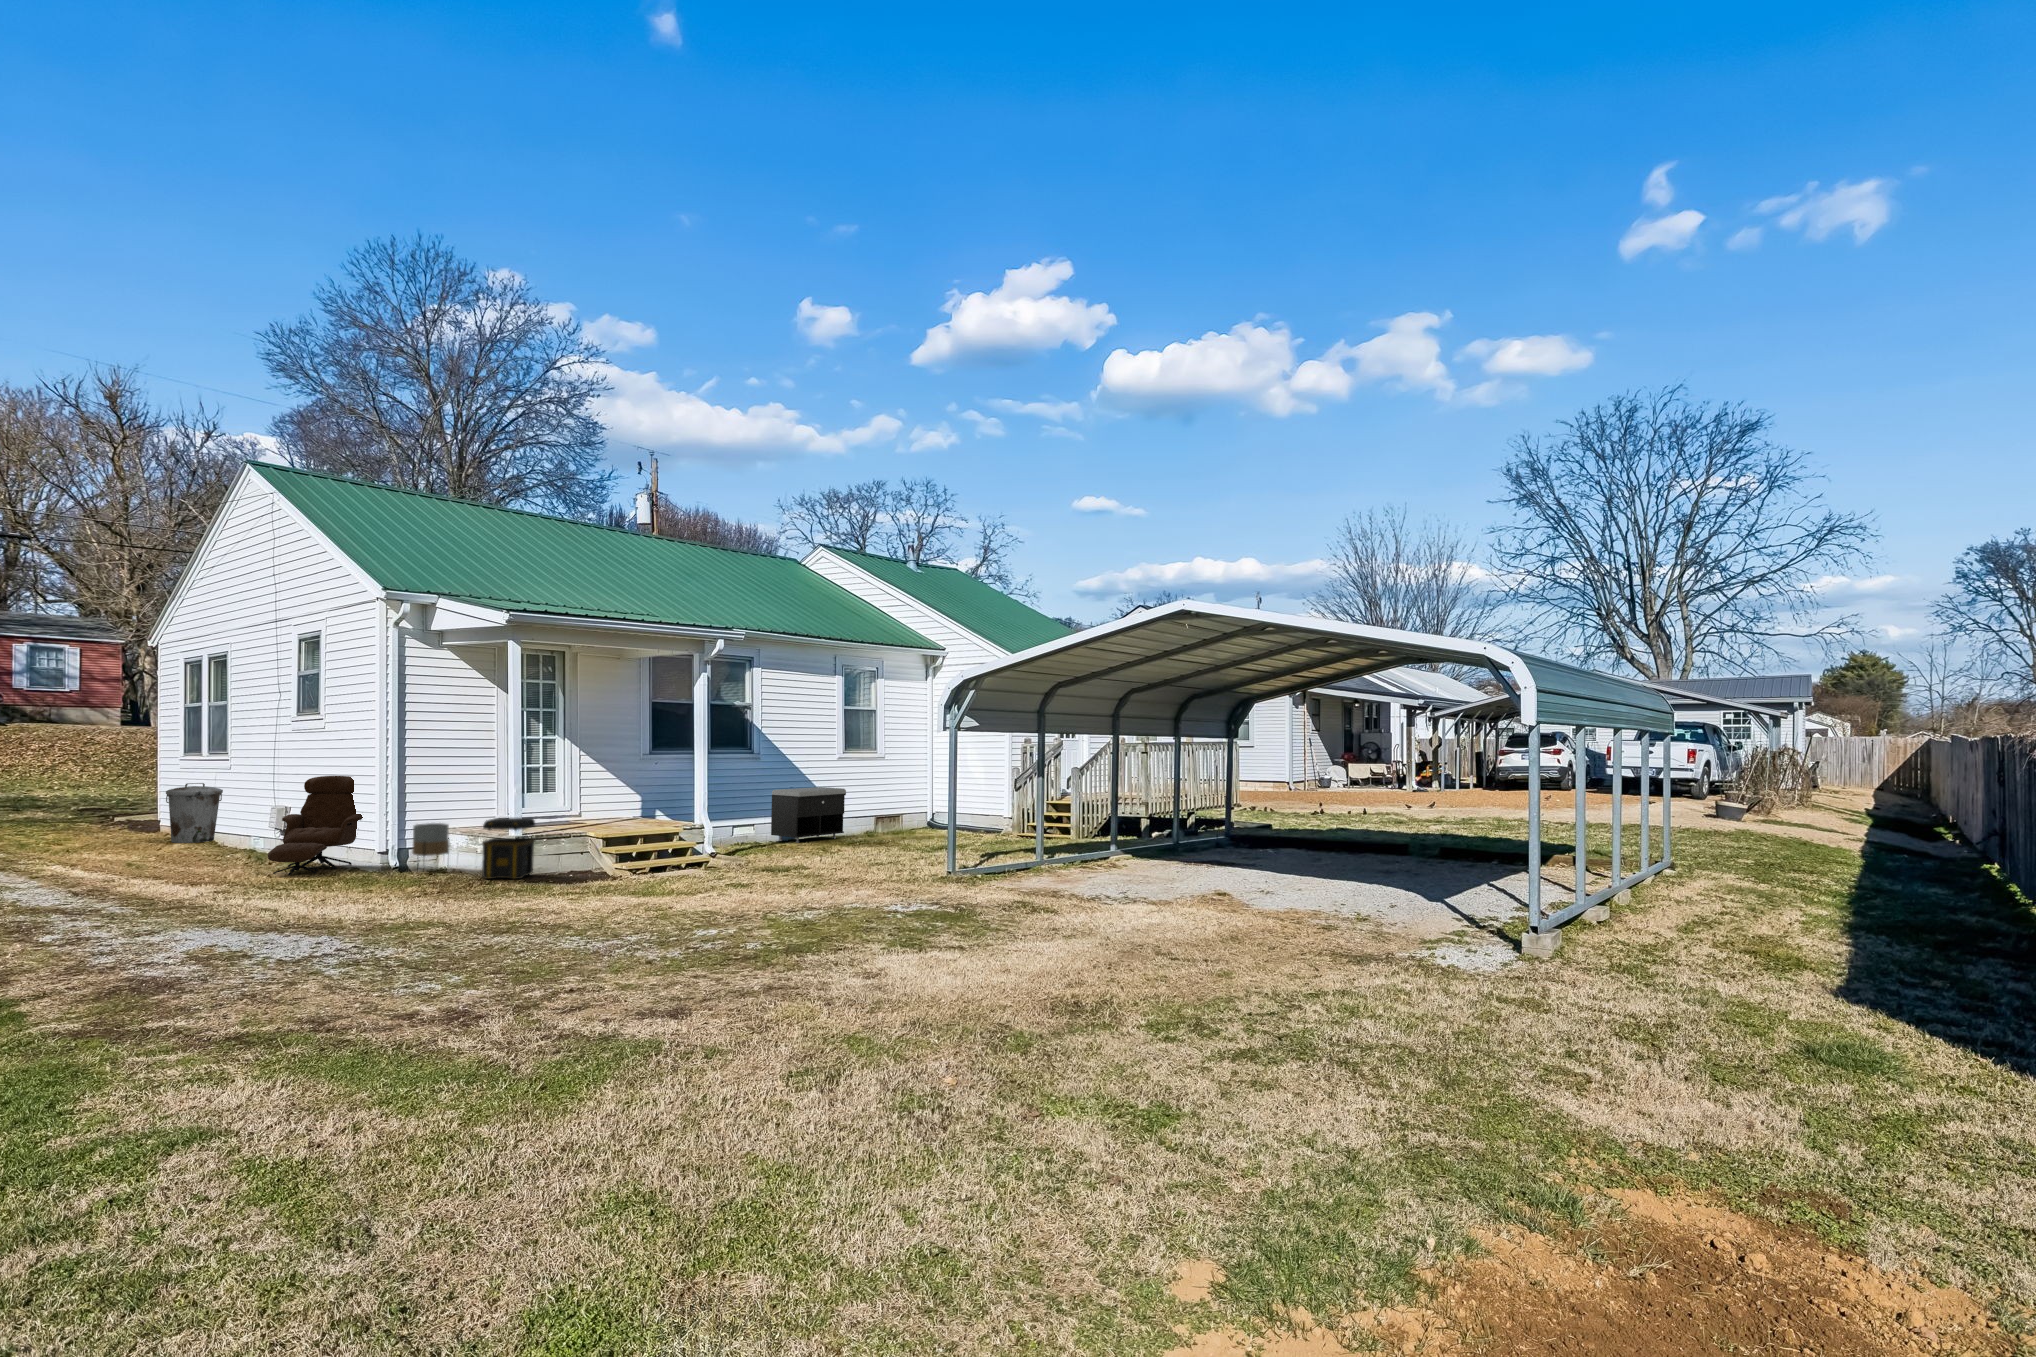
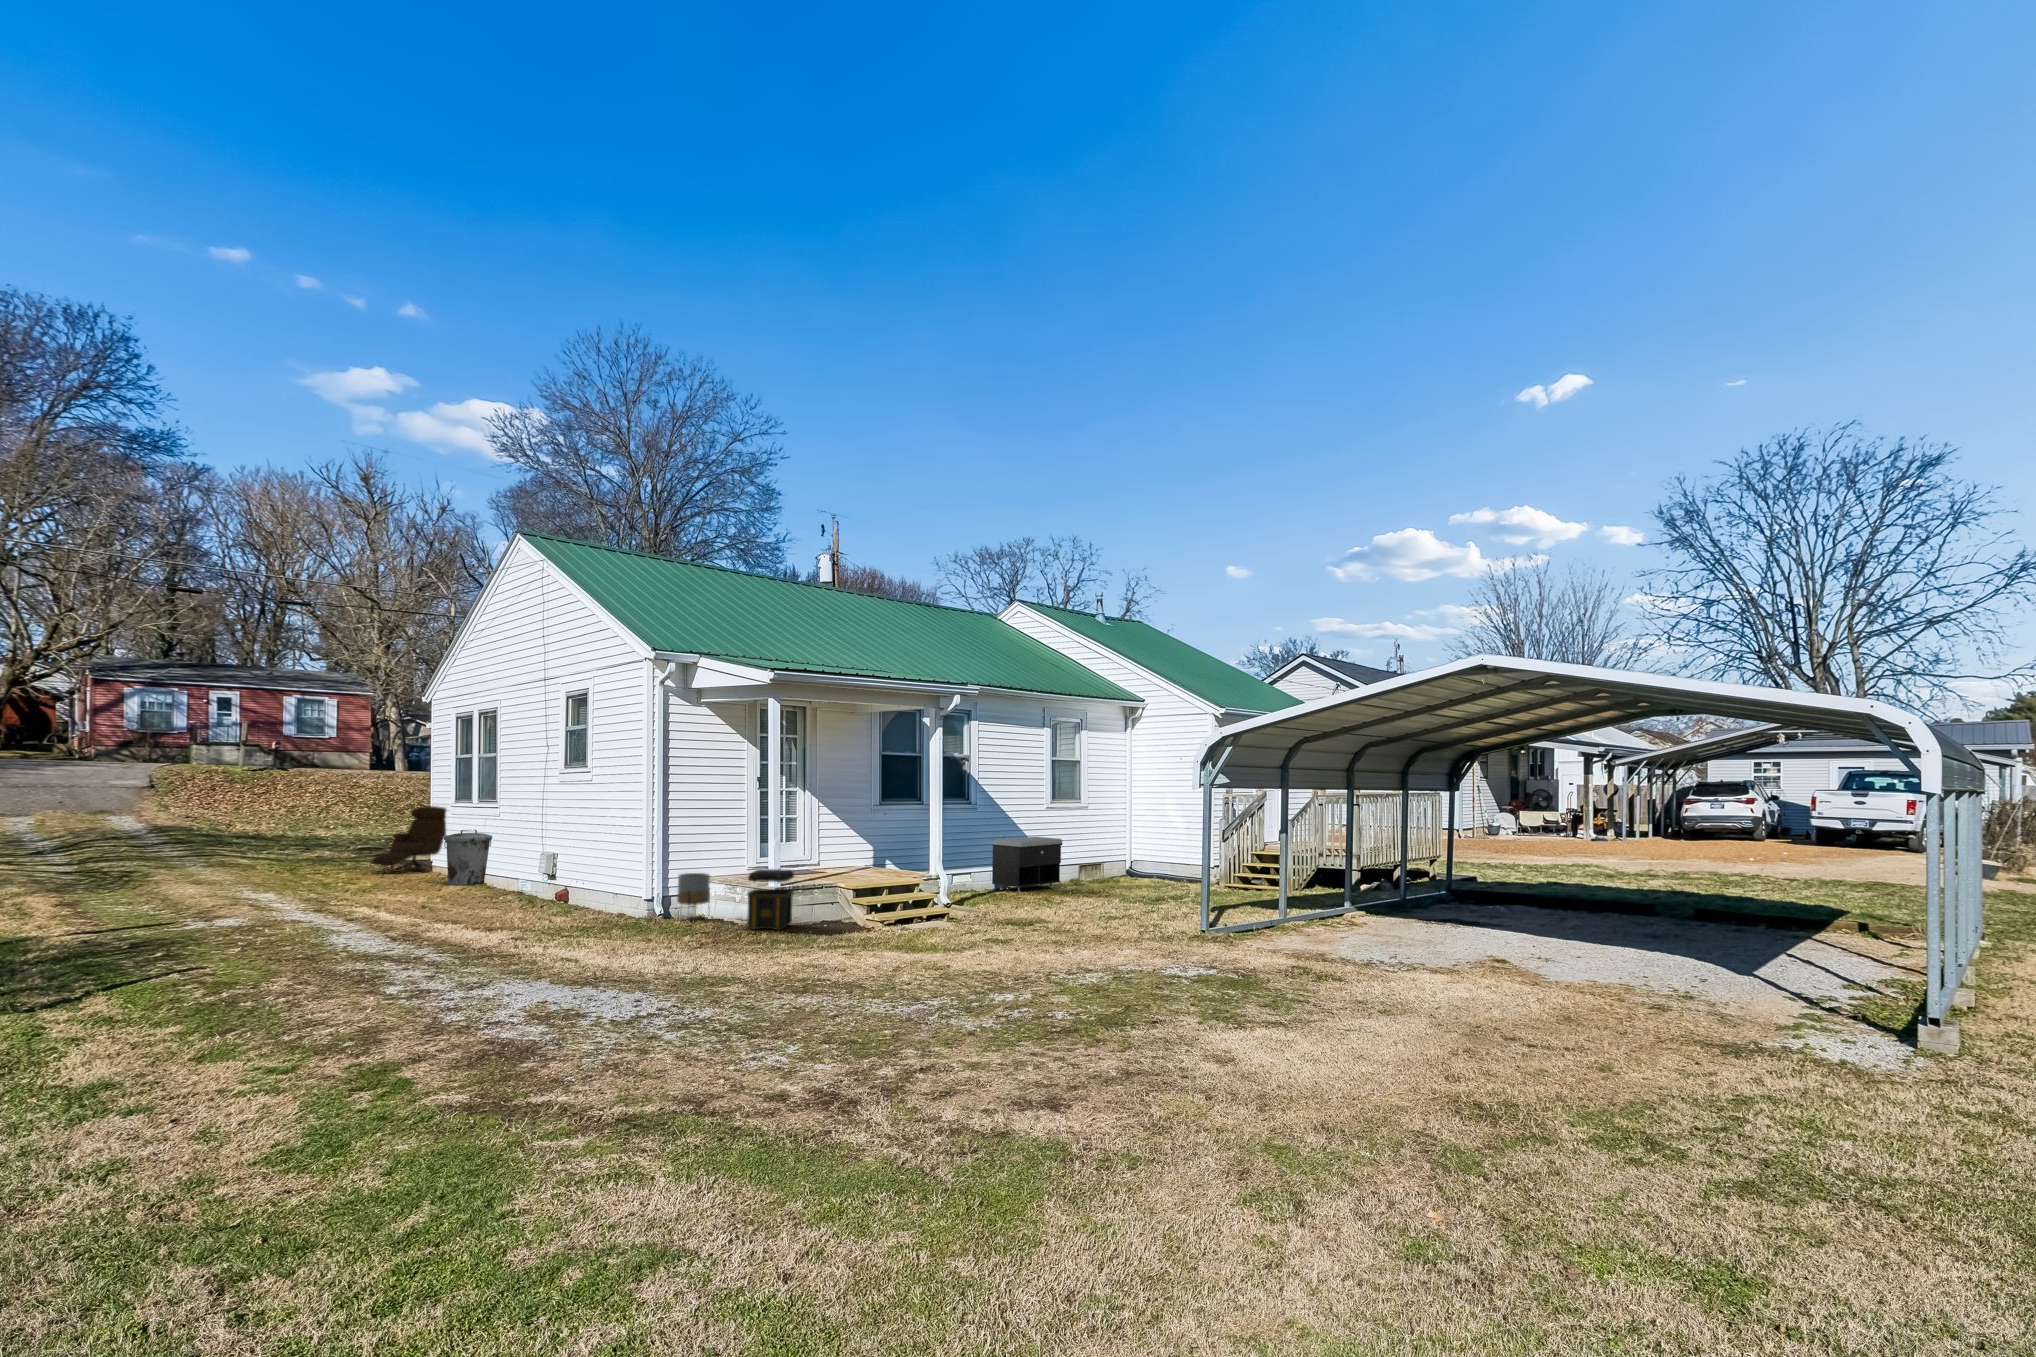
lounge chair: present [268,776,363,876] -> present [372,806,447,872]

